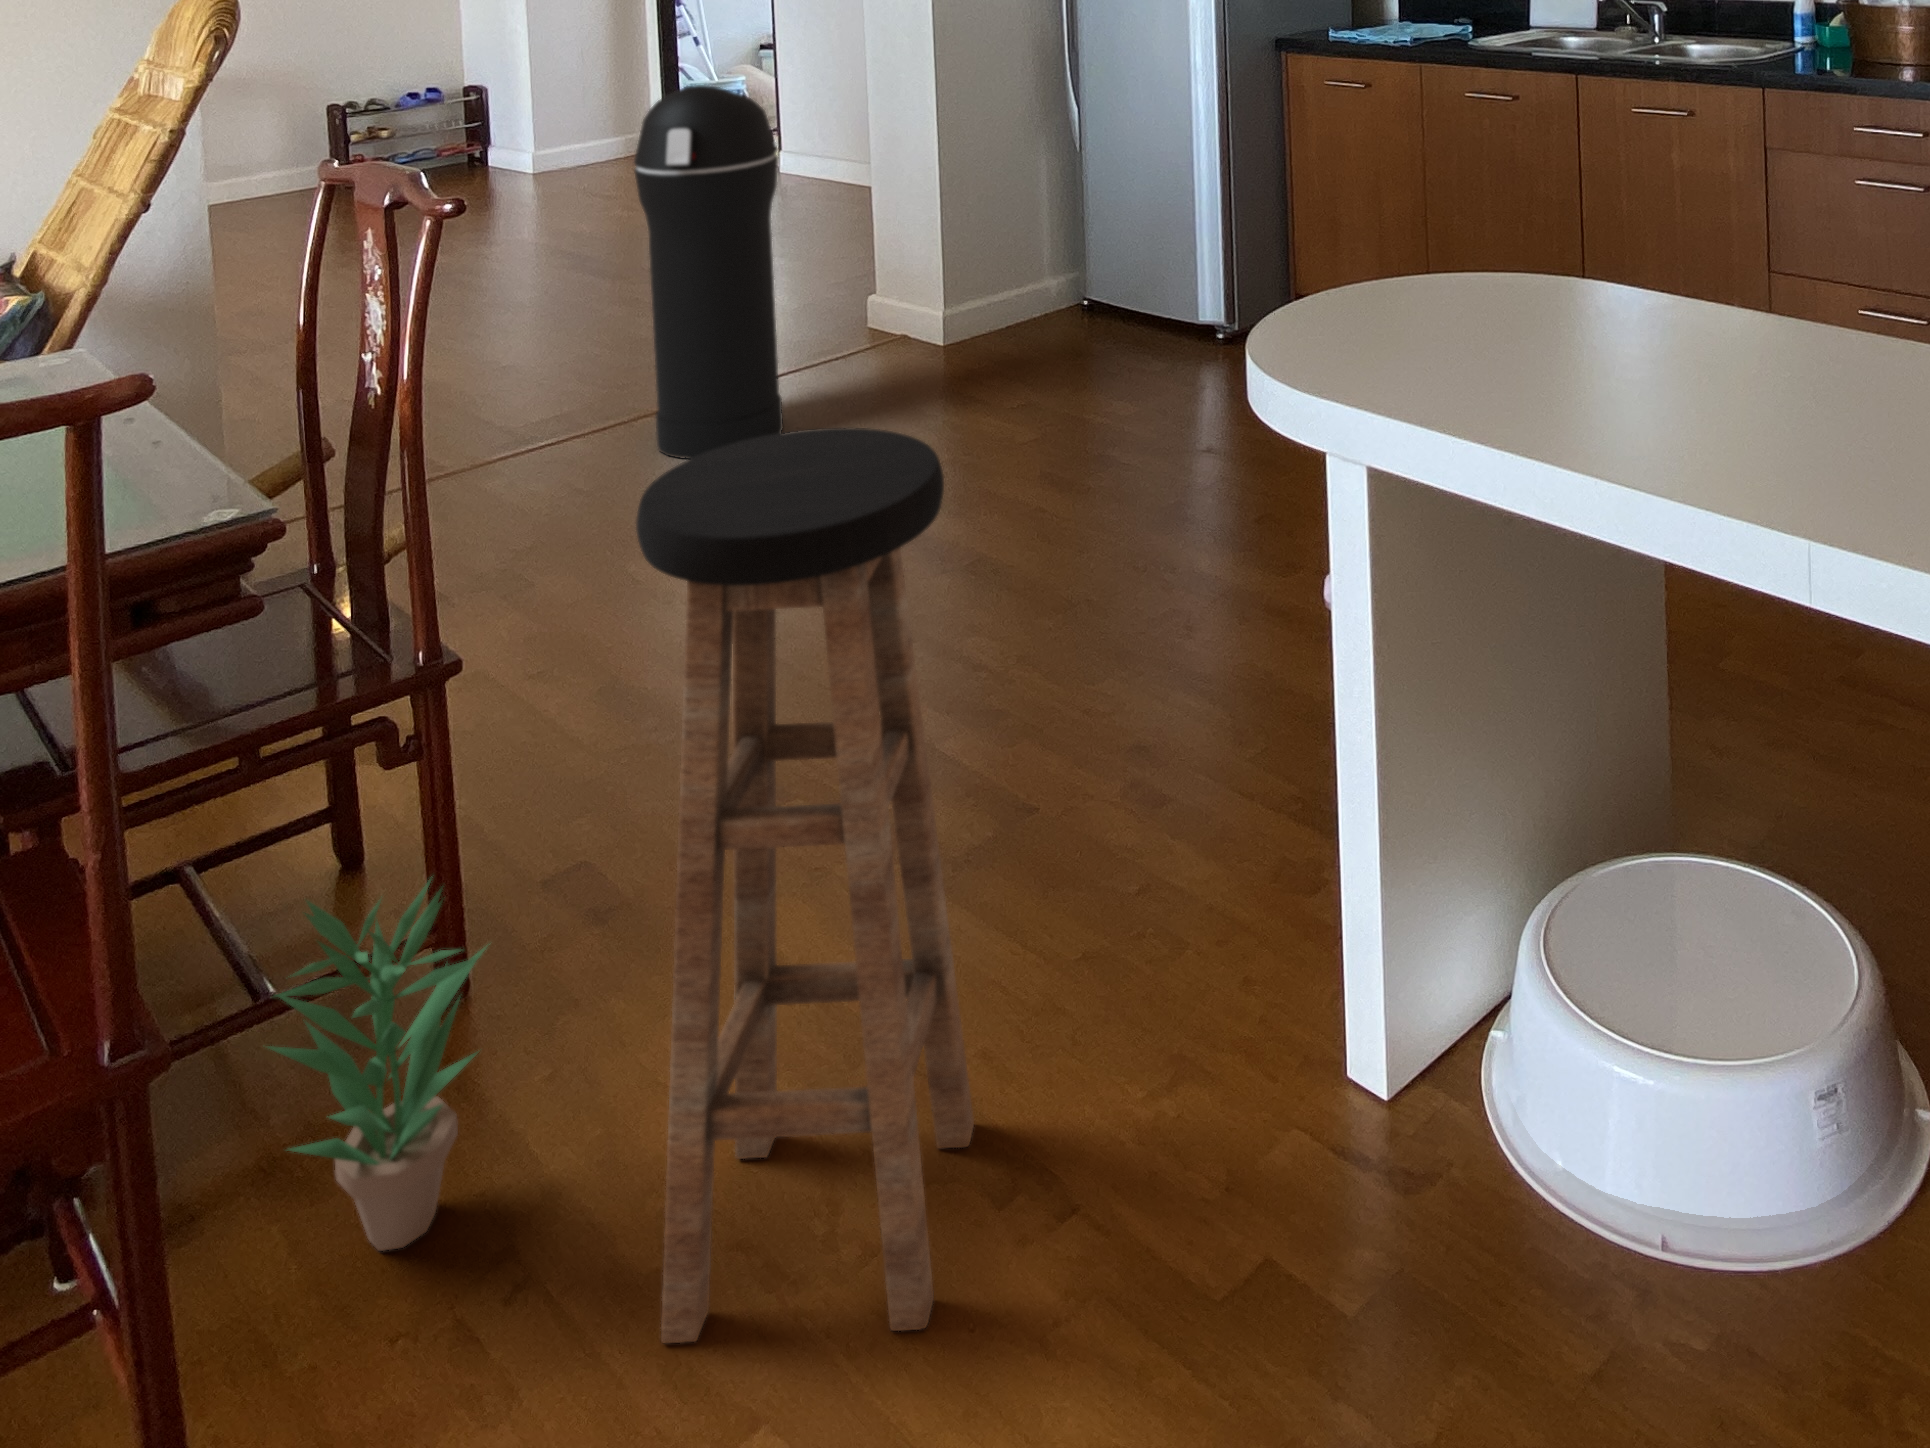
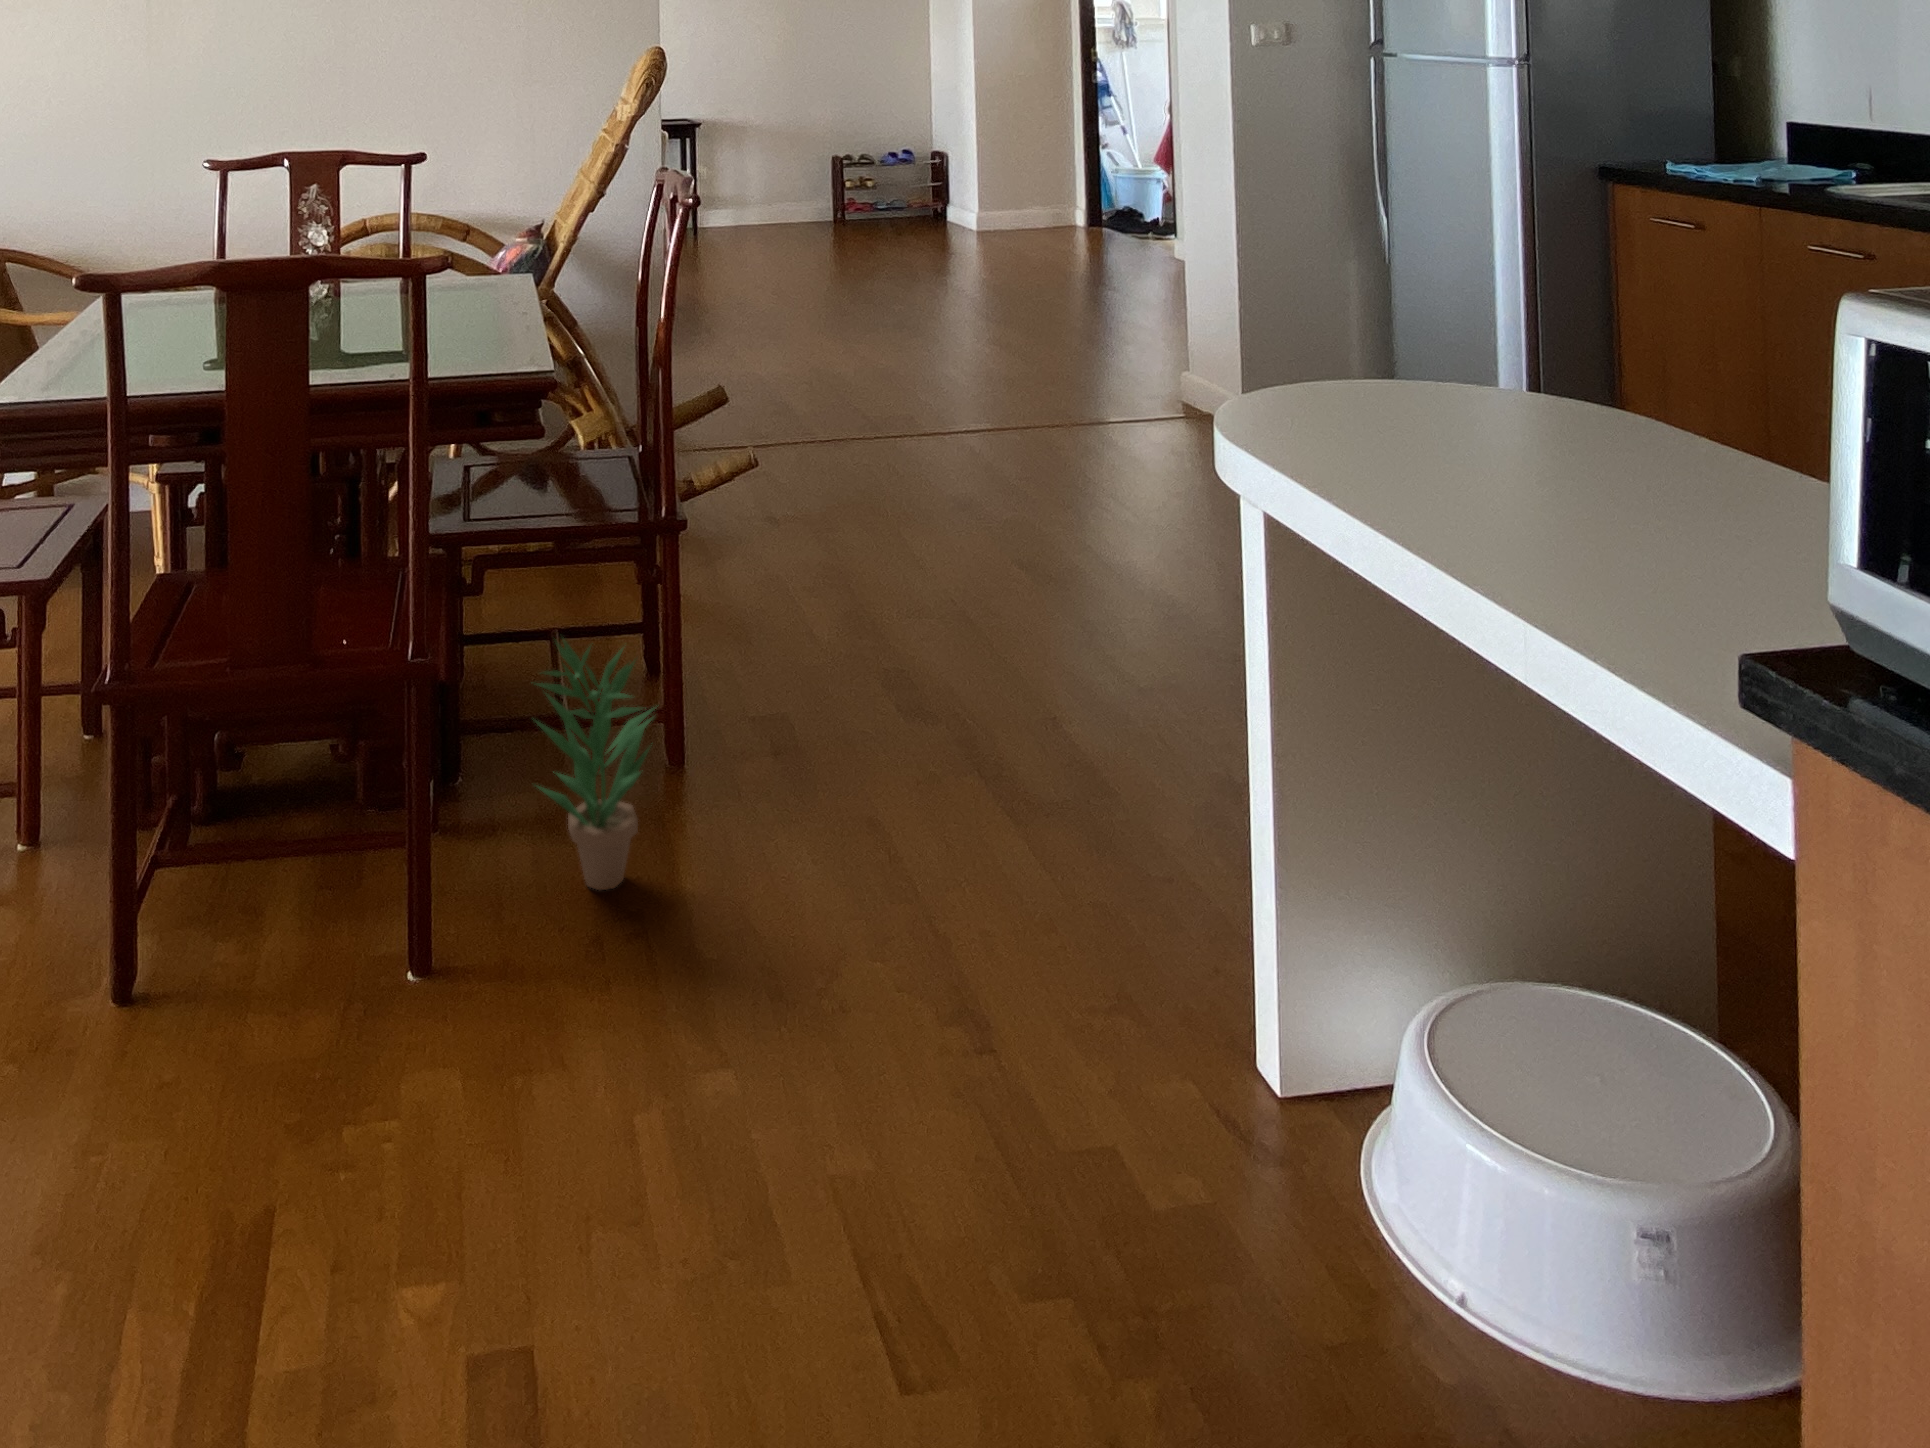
trash can: present [634,85,783,459] -> none [951,156,1067,479]
bar stool: present [636,428,974,1343] -> none [710,392,963,1079]

